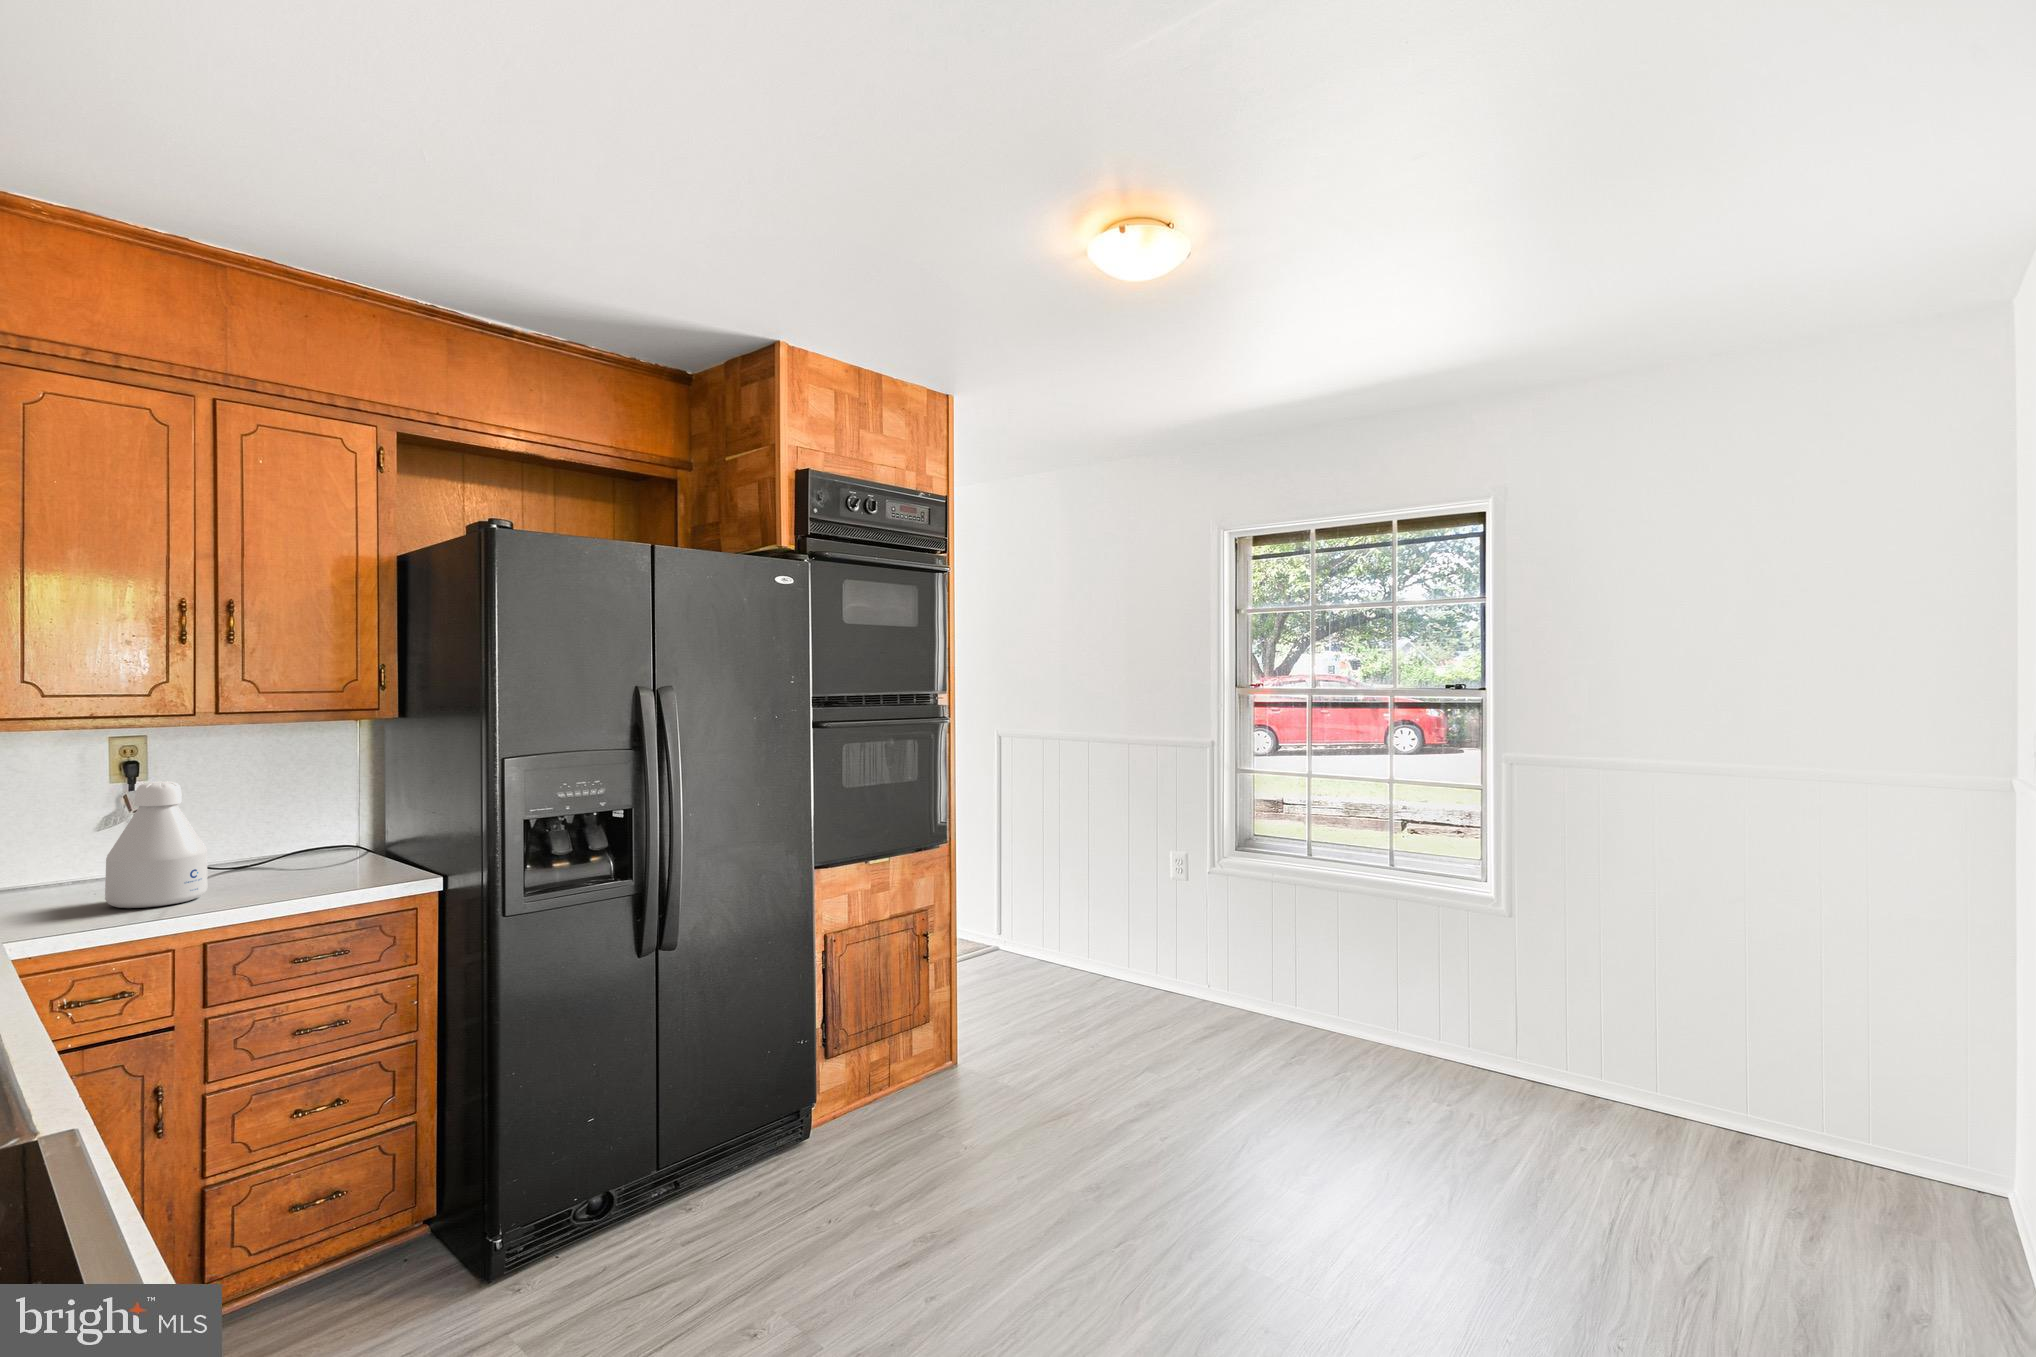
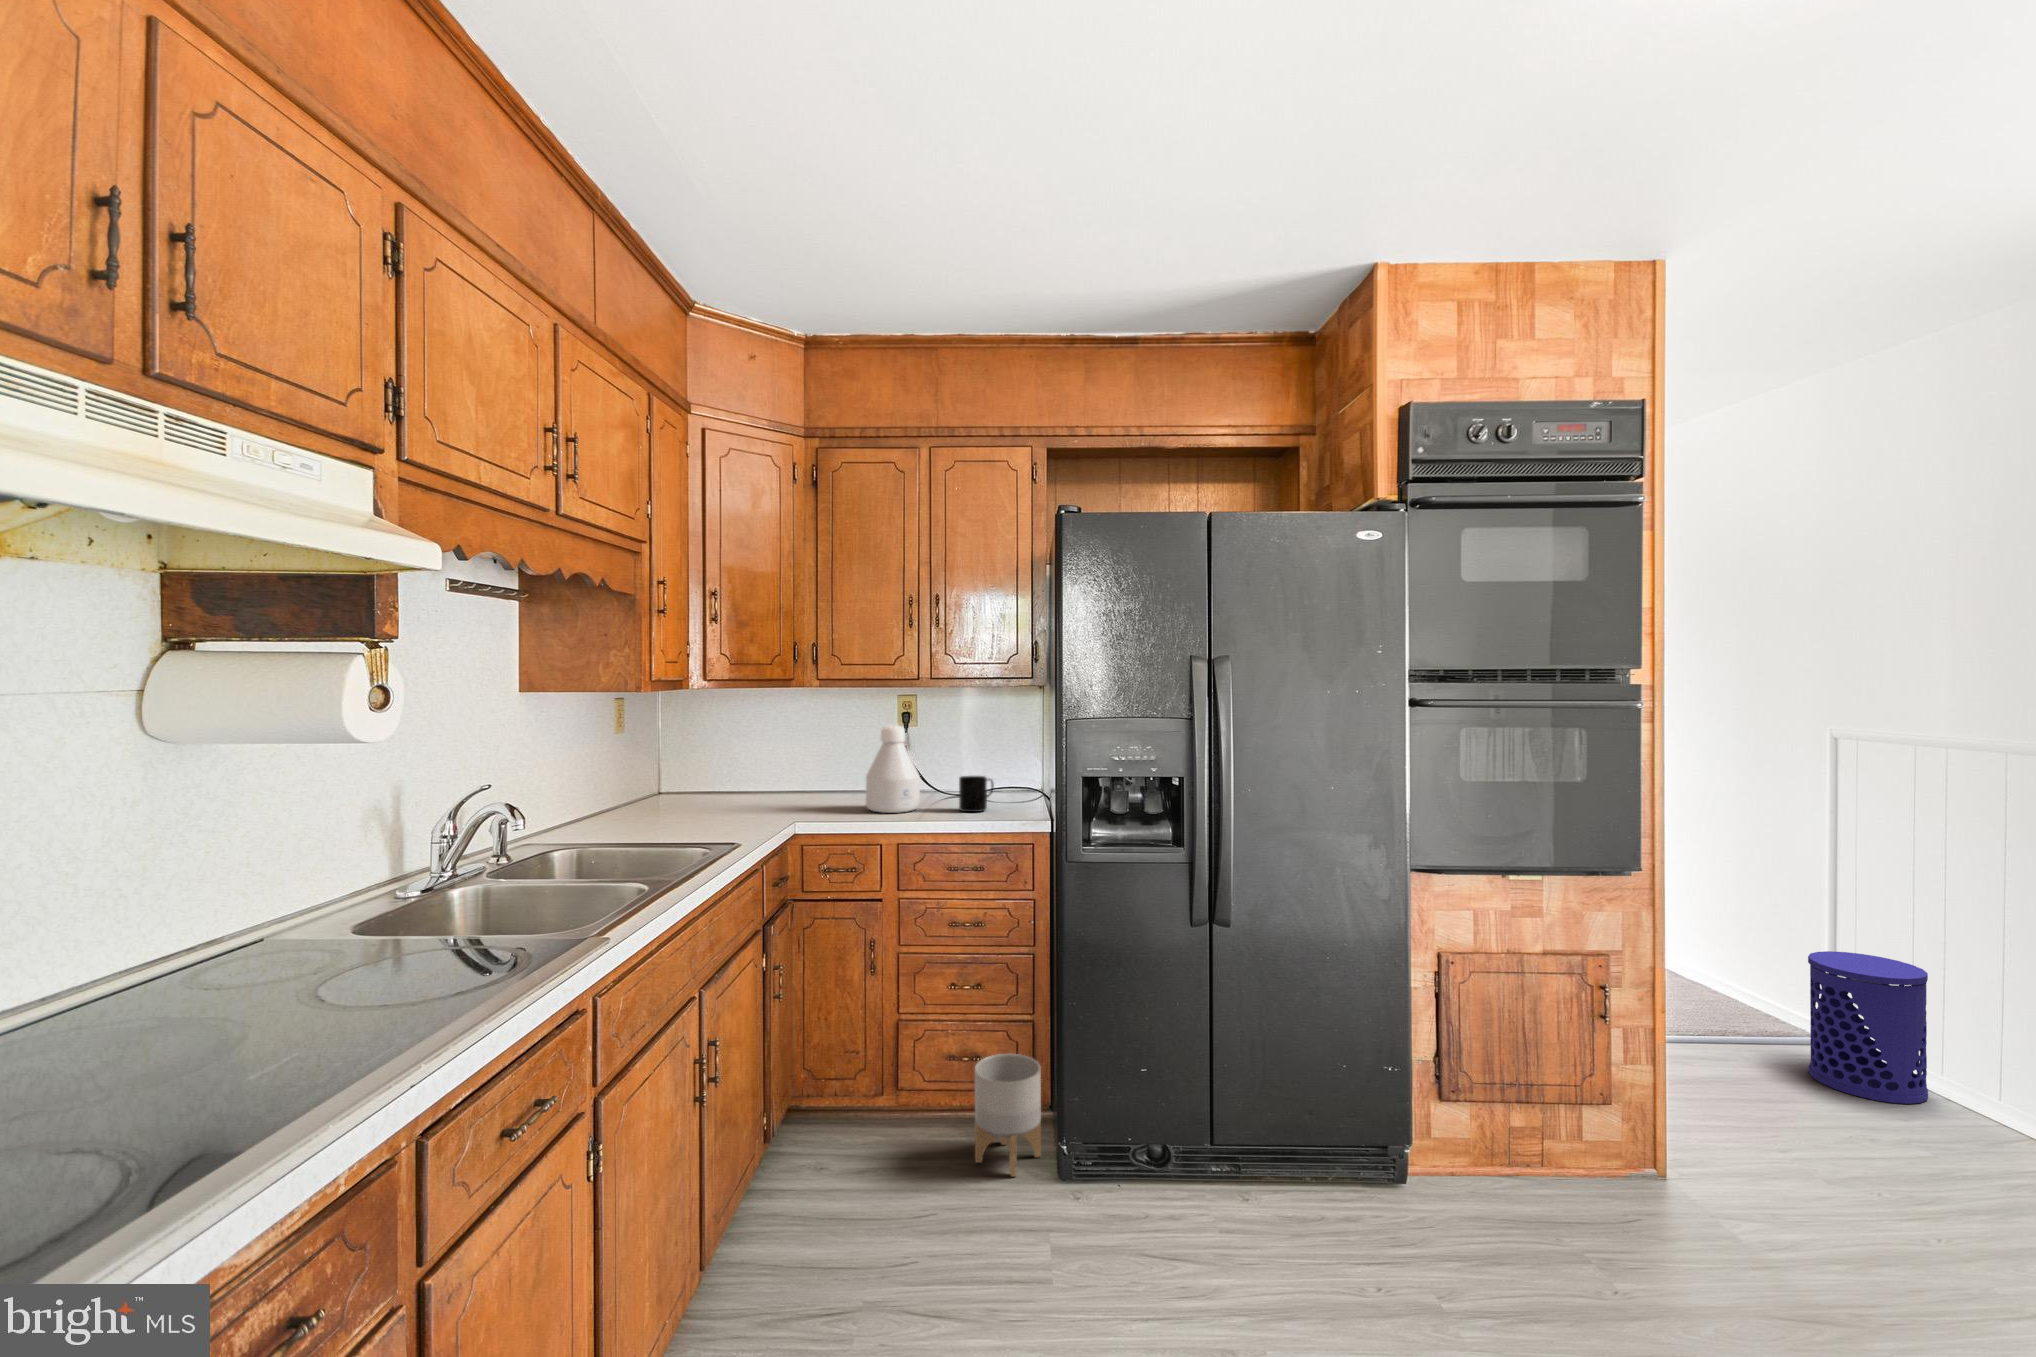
mug: none [274,837,325,887] -> present [959,776,994,812]
waste bin: none [997,882,1055,977] -> present [1808,951,1928,1104]
planter: none [360,1161,454,1314] -> present [975,1054,1041,1177]

